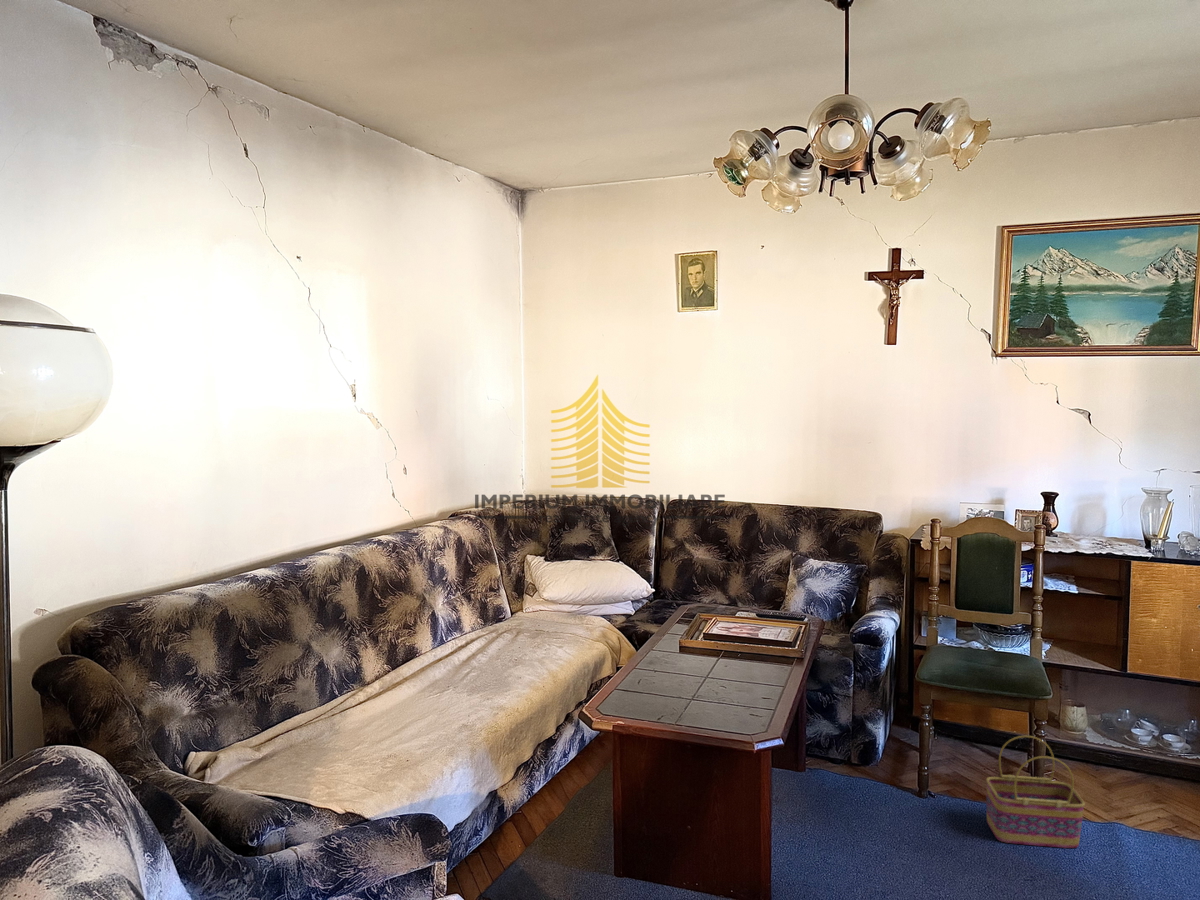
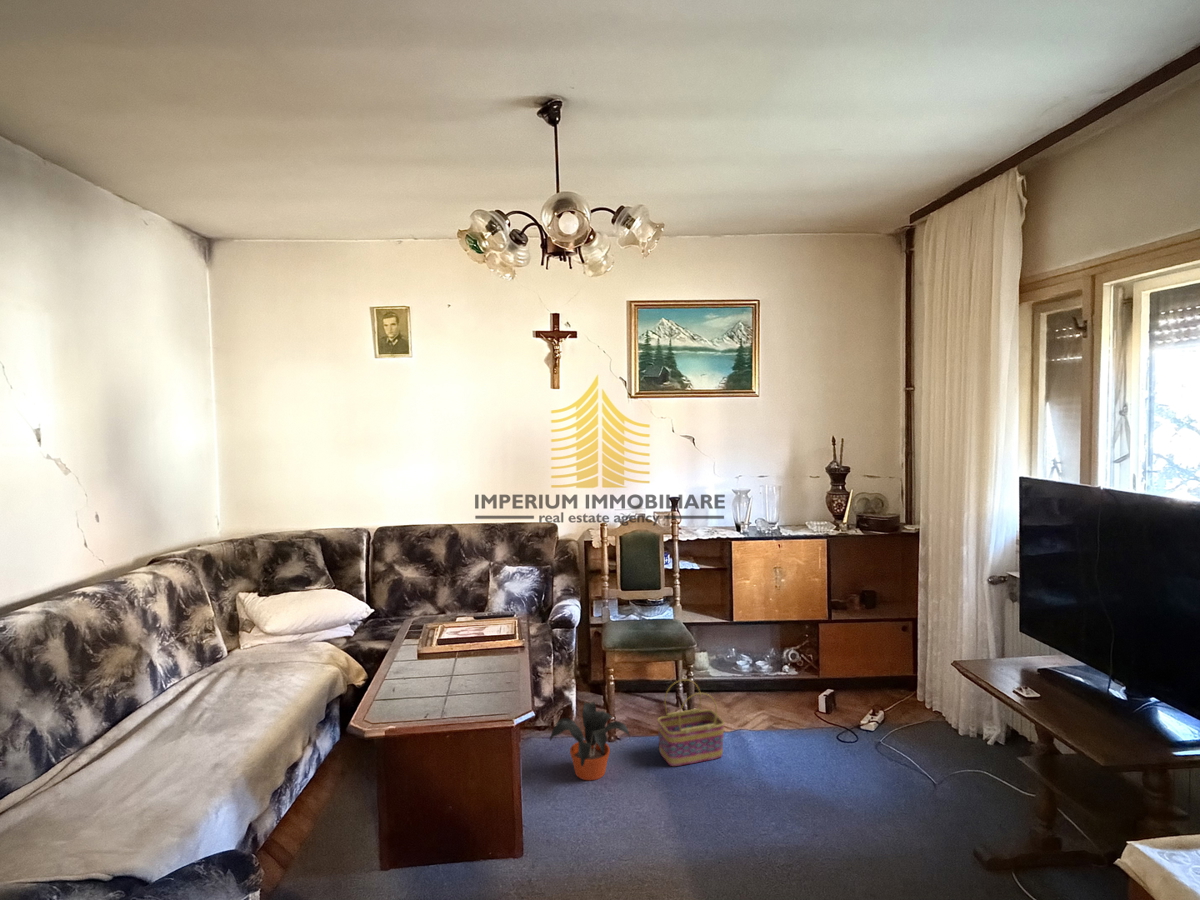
potted plant: none [838,737,943,832] -> present [550,702,629,780]

